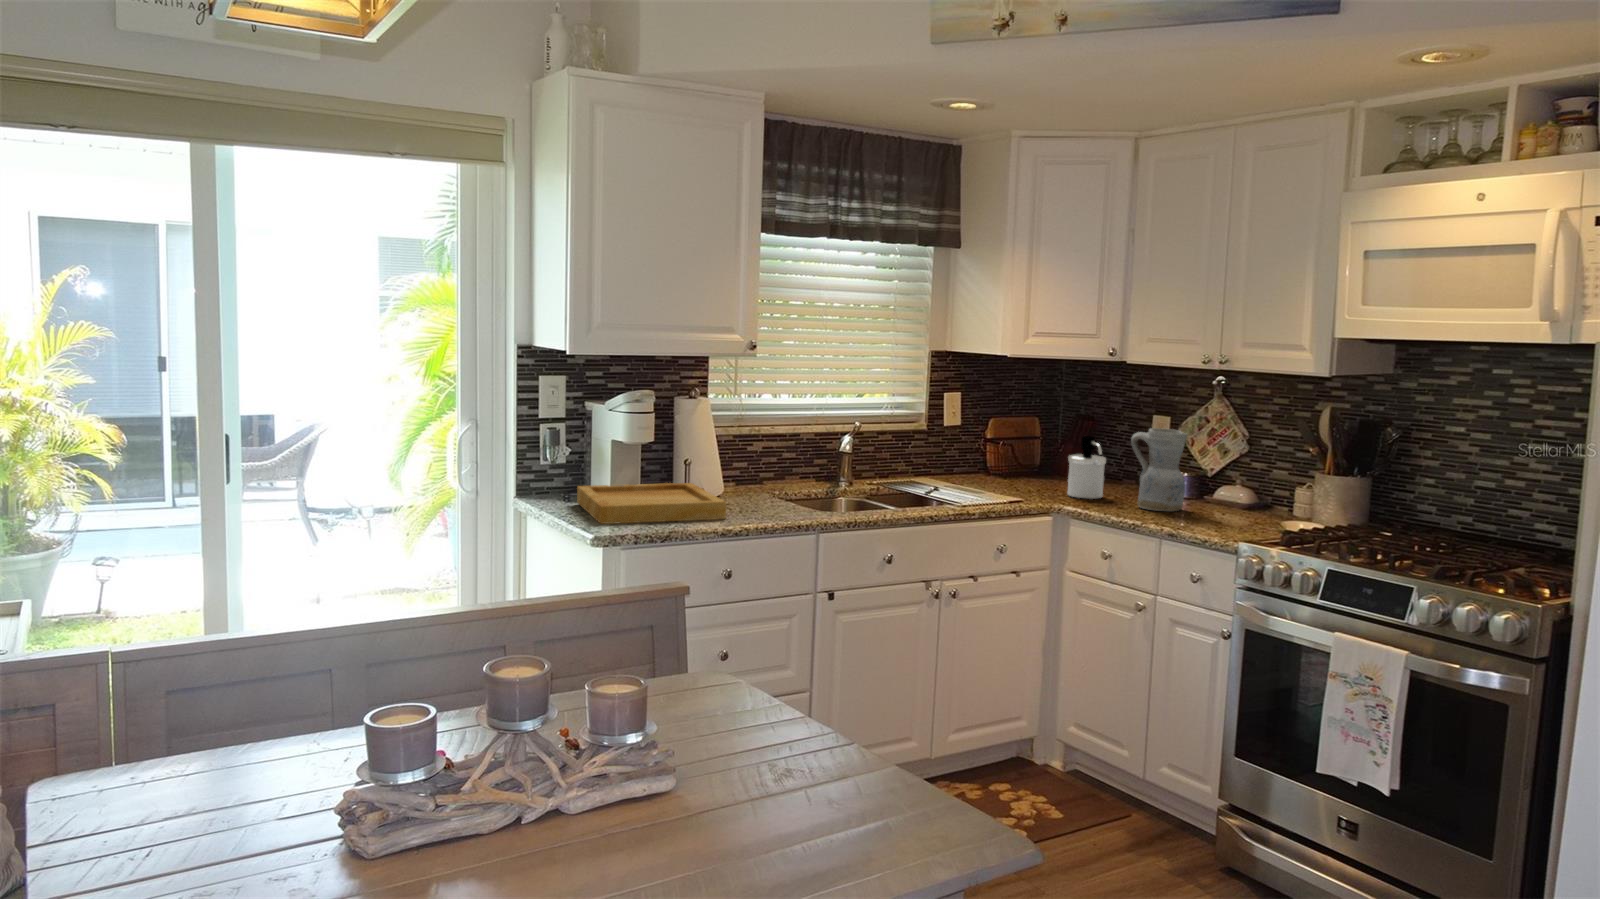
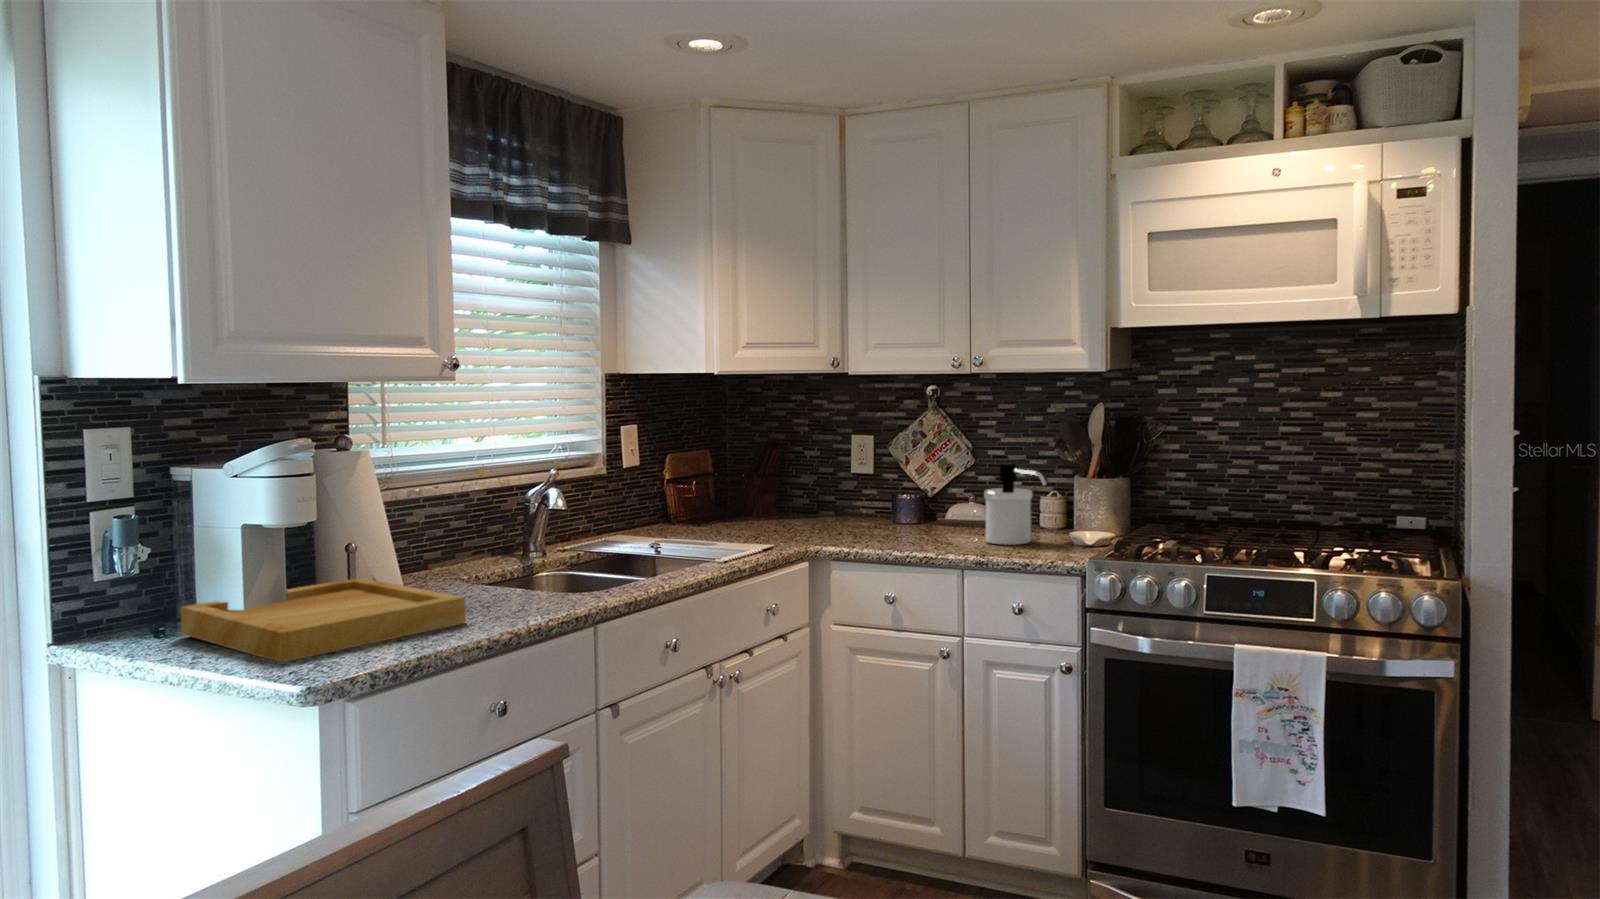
ceramic pitcher: present [1131,428,1187,511] -> none [889,444,953,539]
soap dispenser: present [1068,436,1106,499] -> present [984,464,1047,545]

